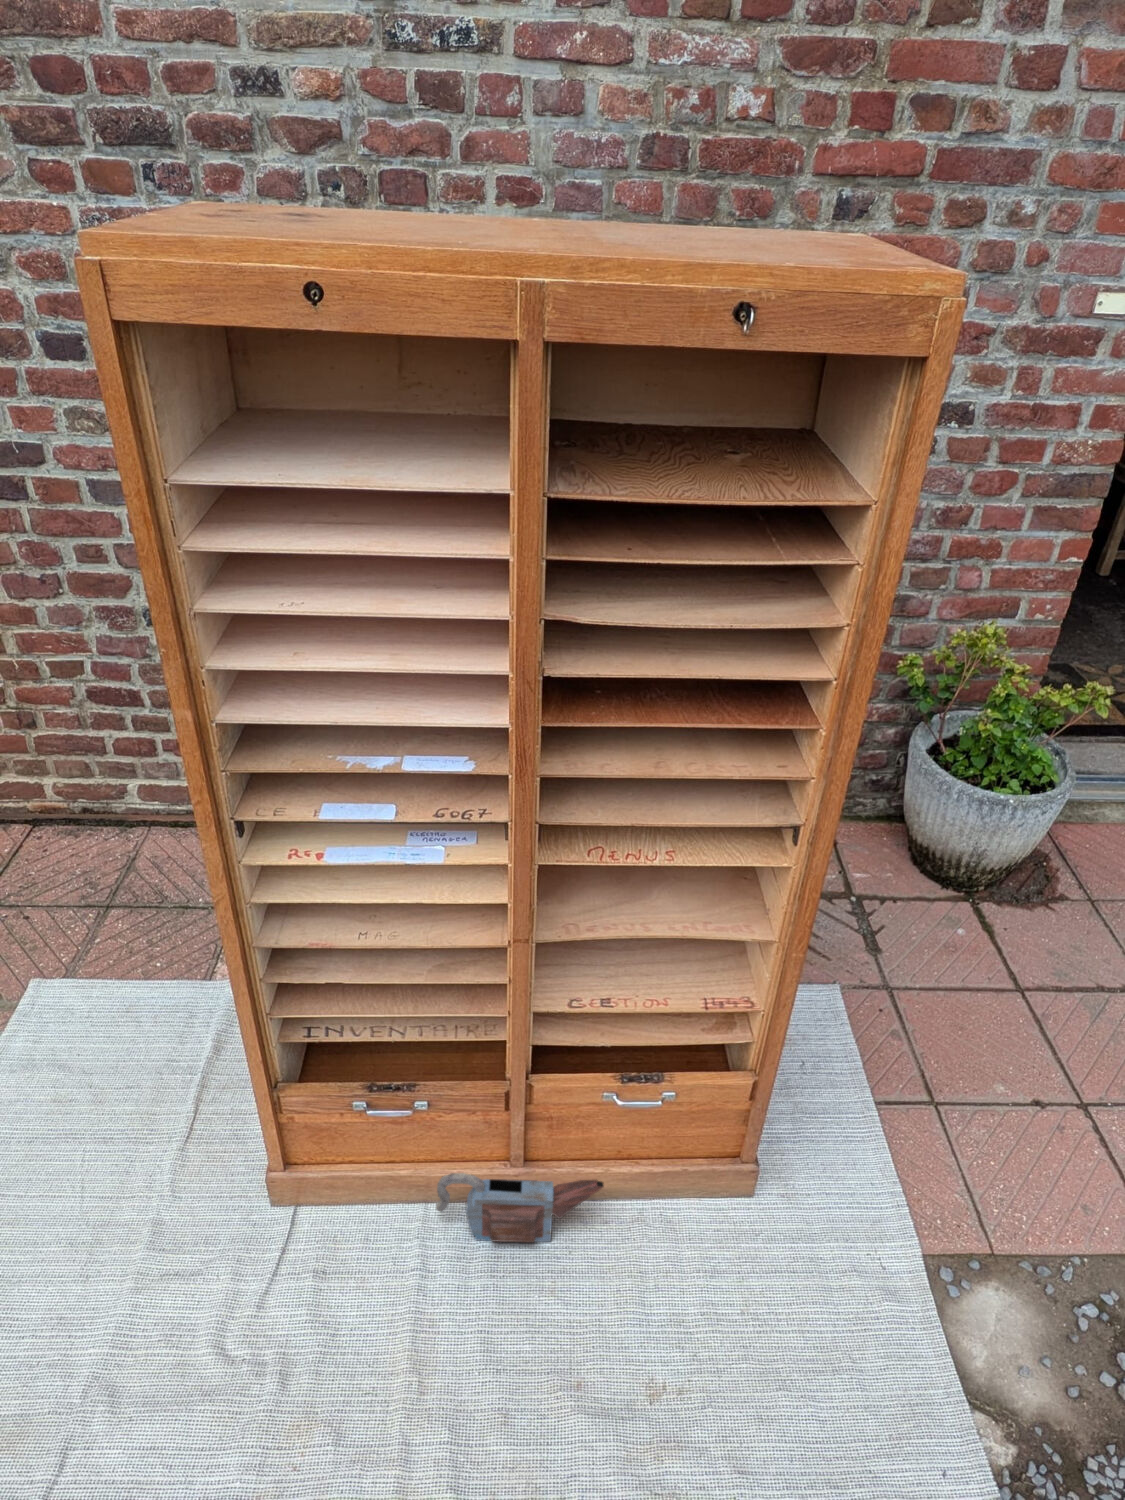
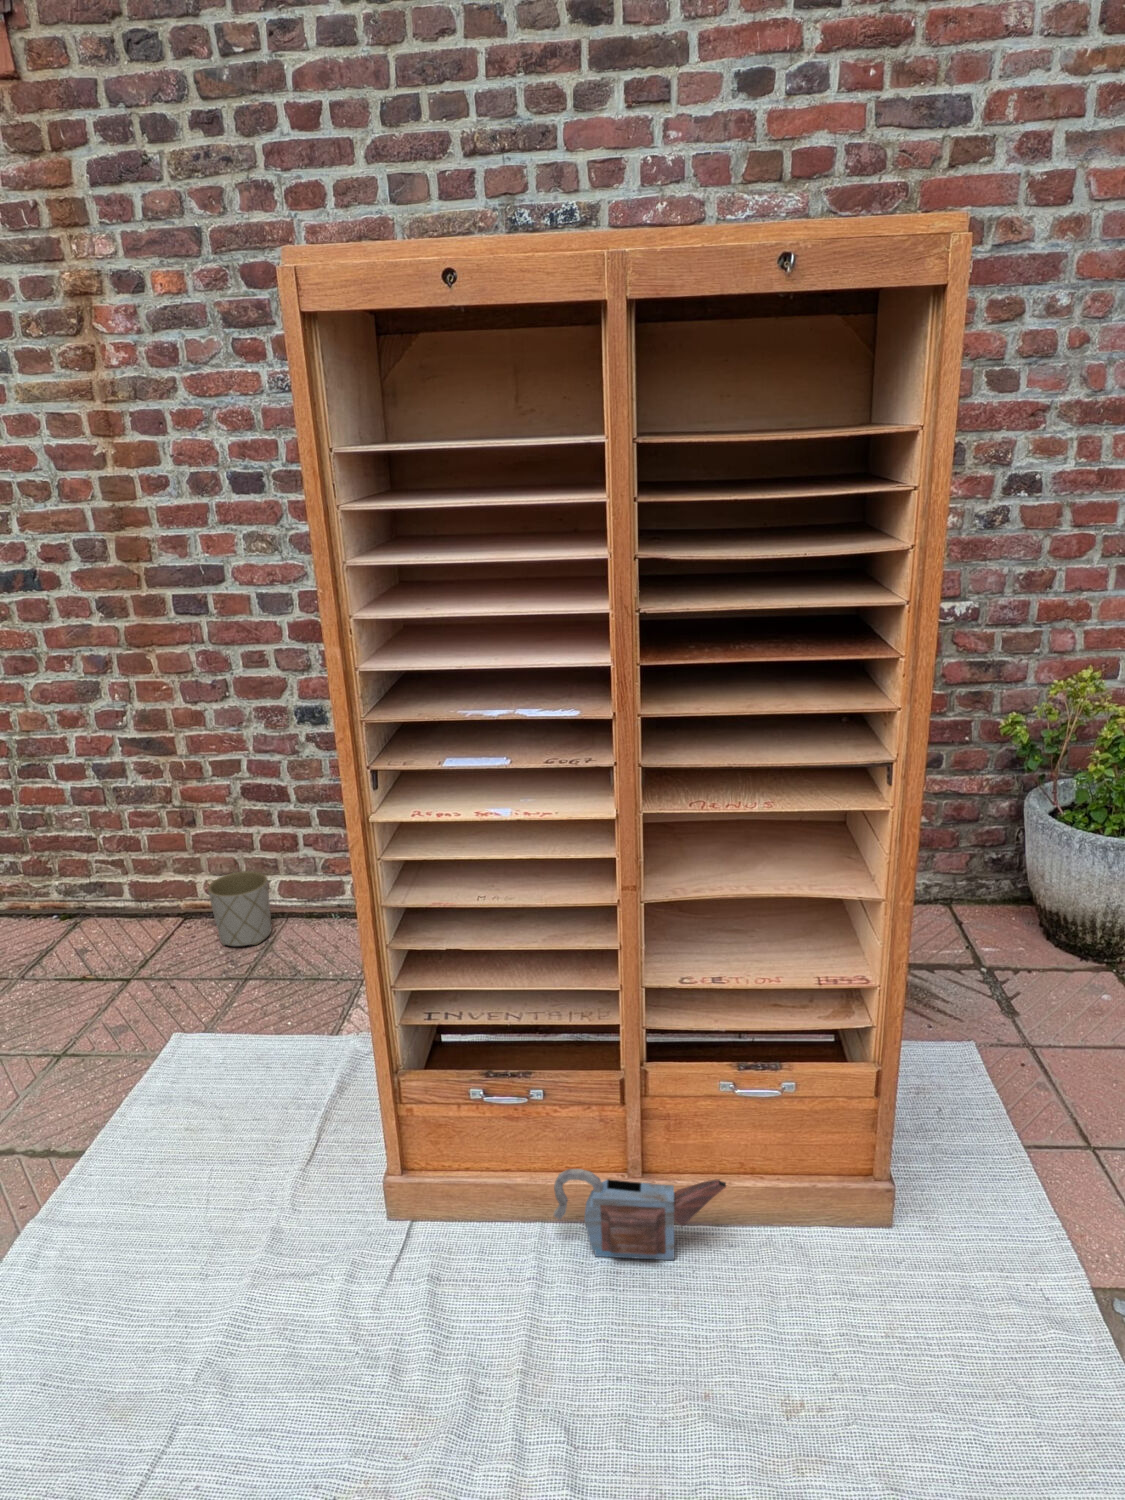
planter: none [56,779,131,861] -> present [208,871,272,946]

